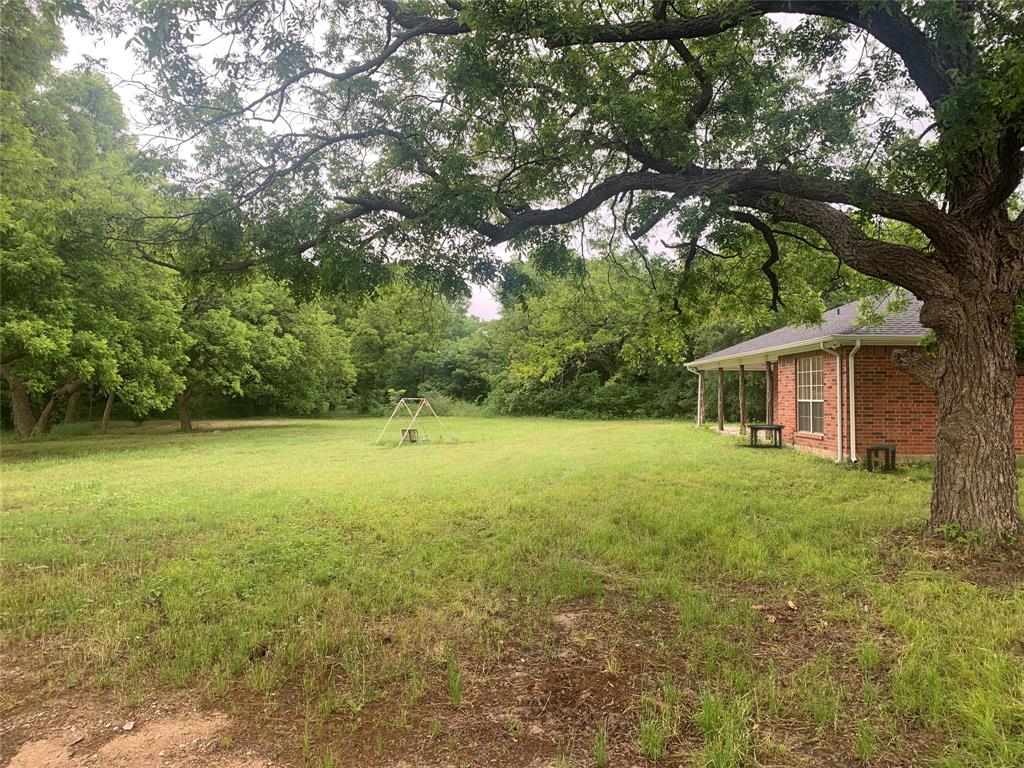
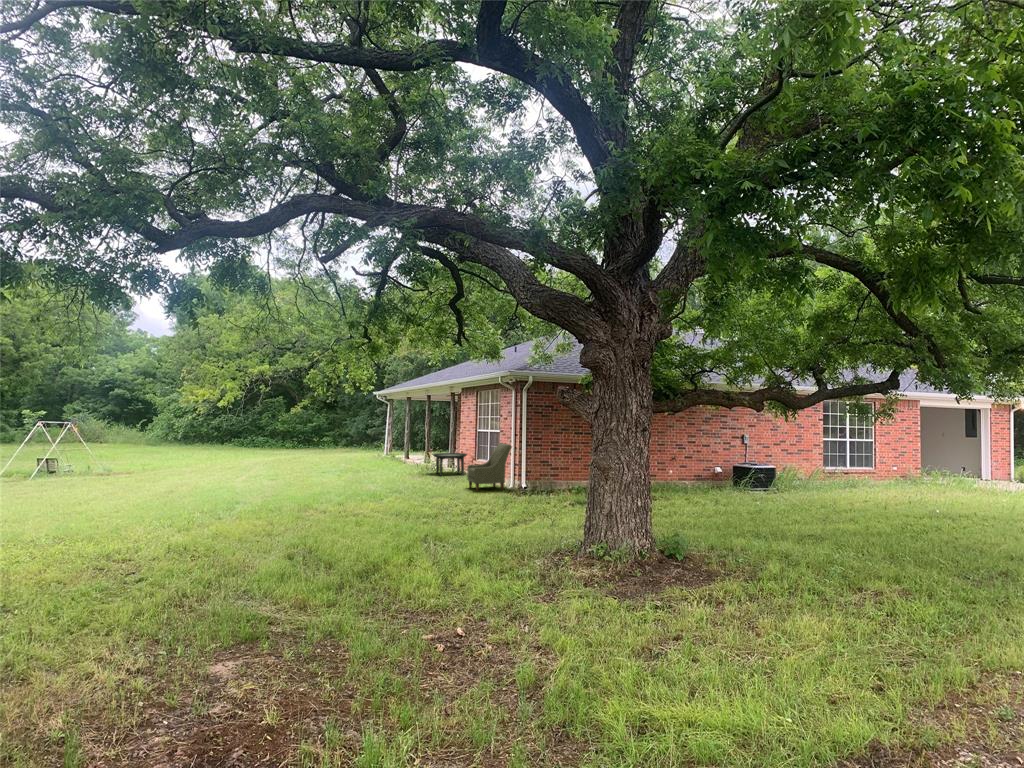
chair: none [786,414,839,465] -> present [468,443,512,491]
bench: present [866,444,897,473] -> none [533,469,556,495]

